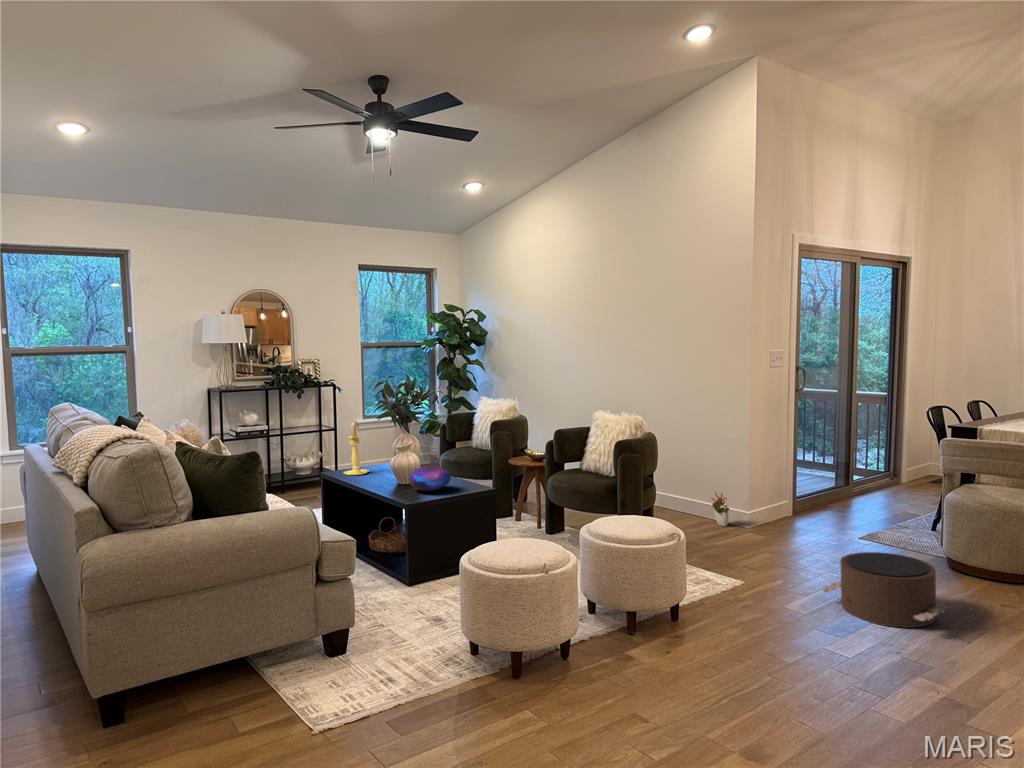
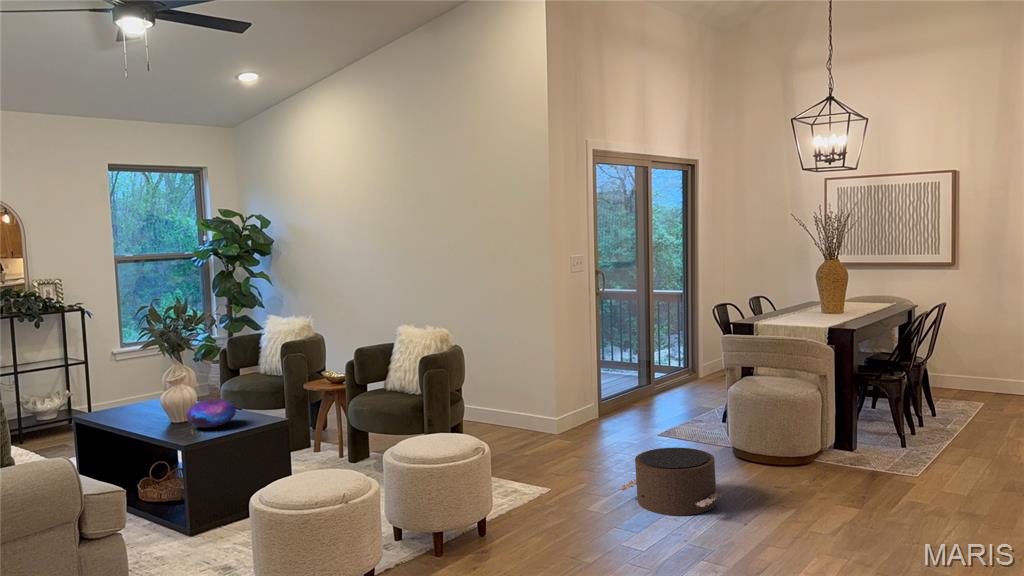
candle holder: present [344,423,369,475] -> none [102,354,135,417]
decorative plant: present [712,493,729,526] -> none [520,402,538,436]

